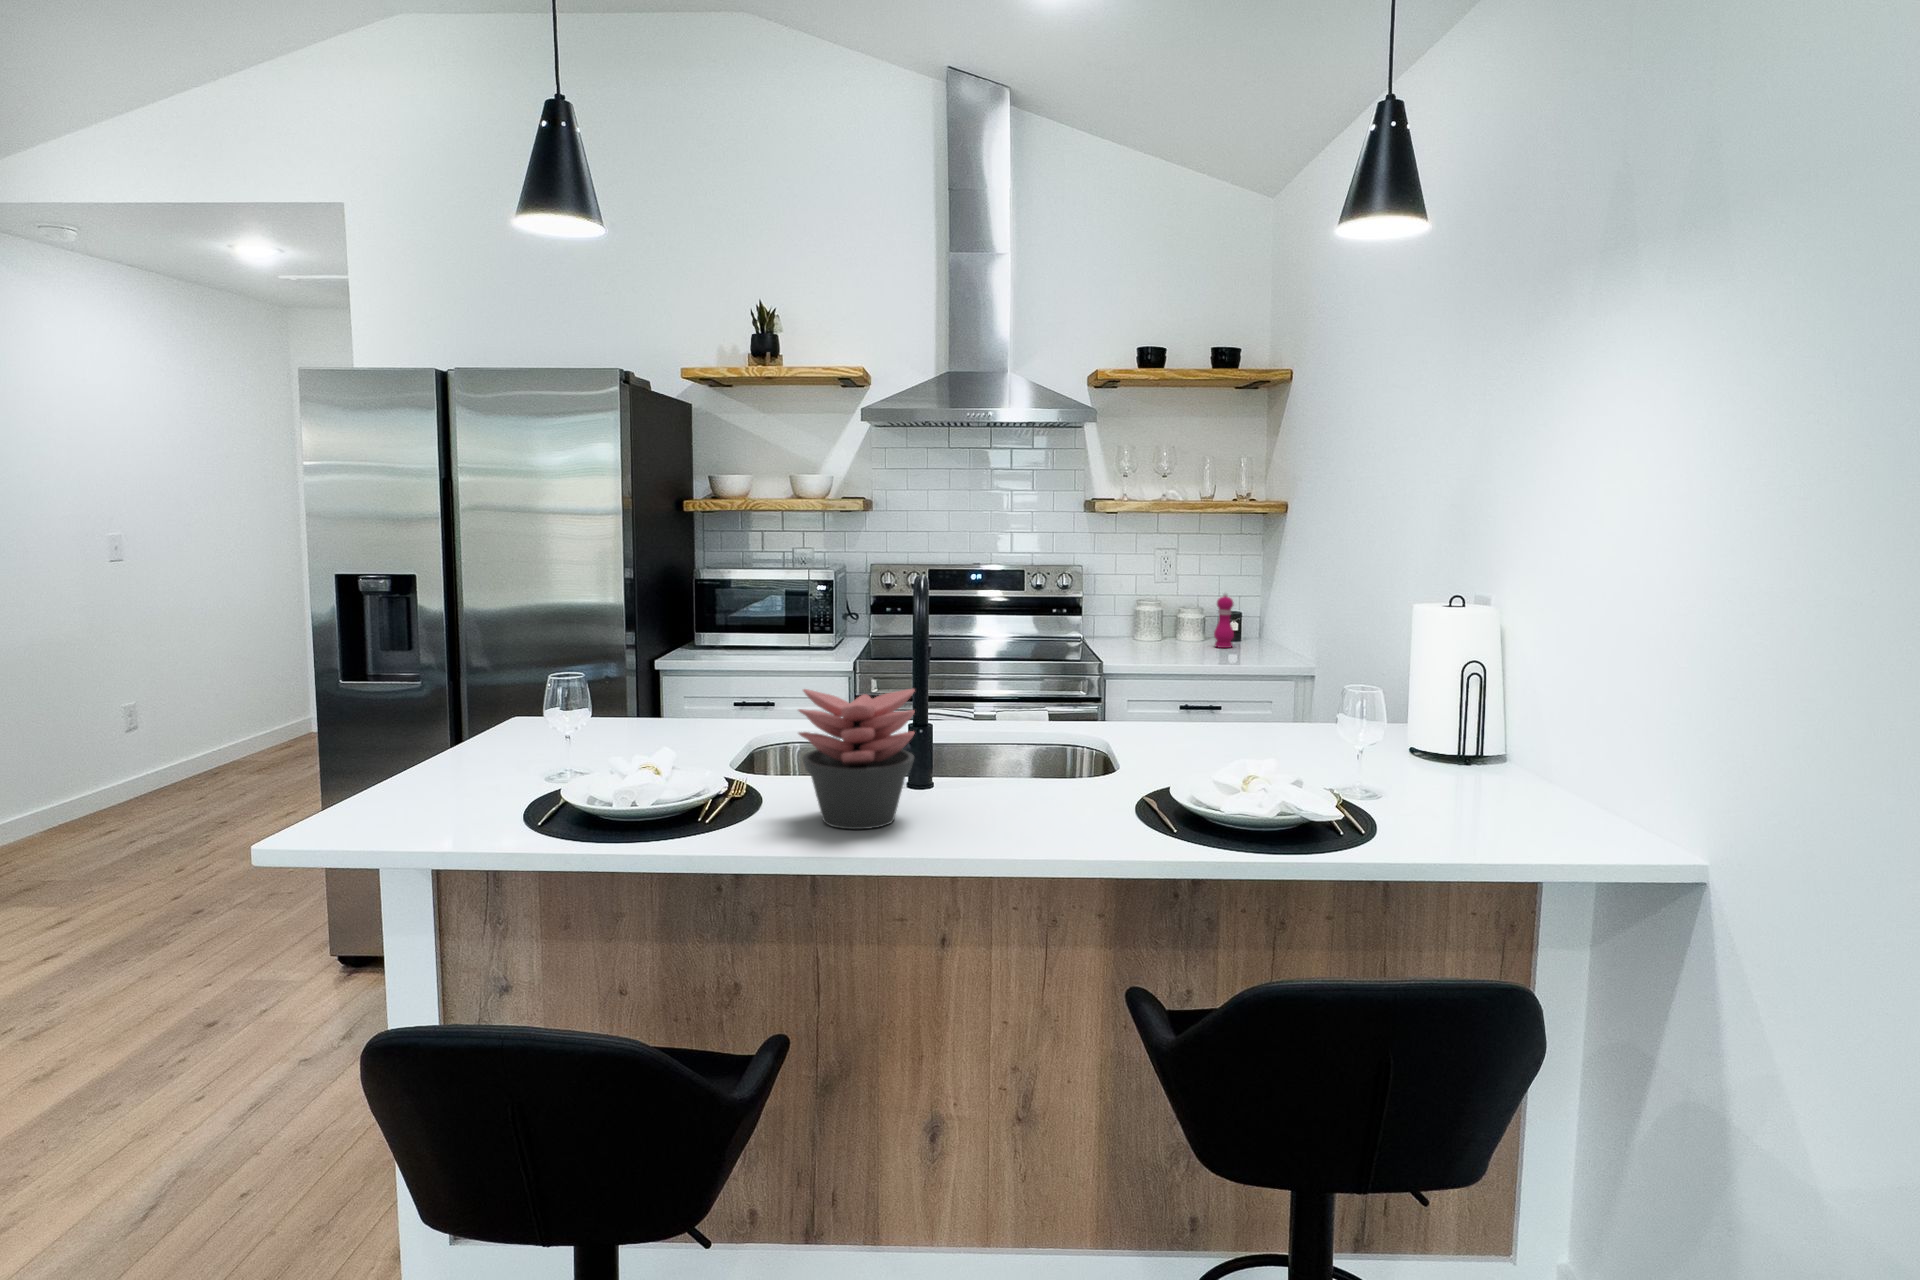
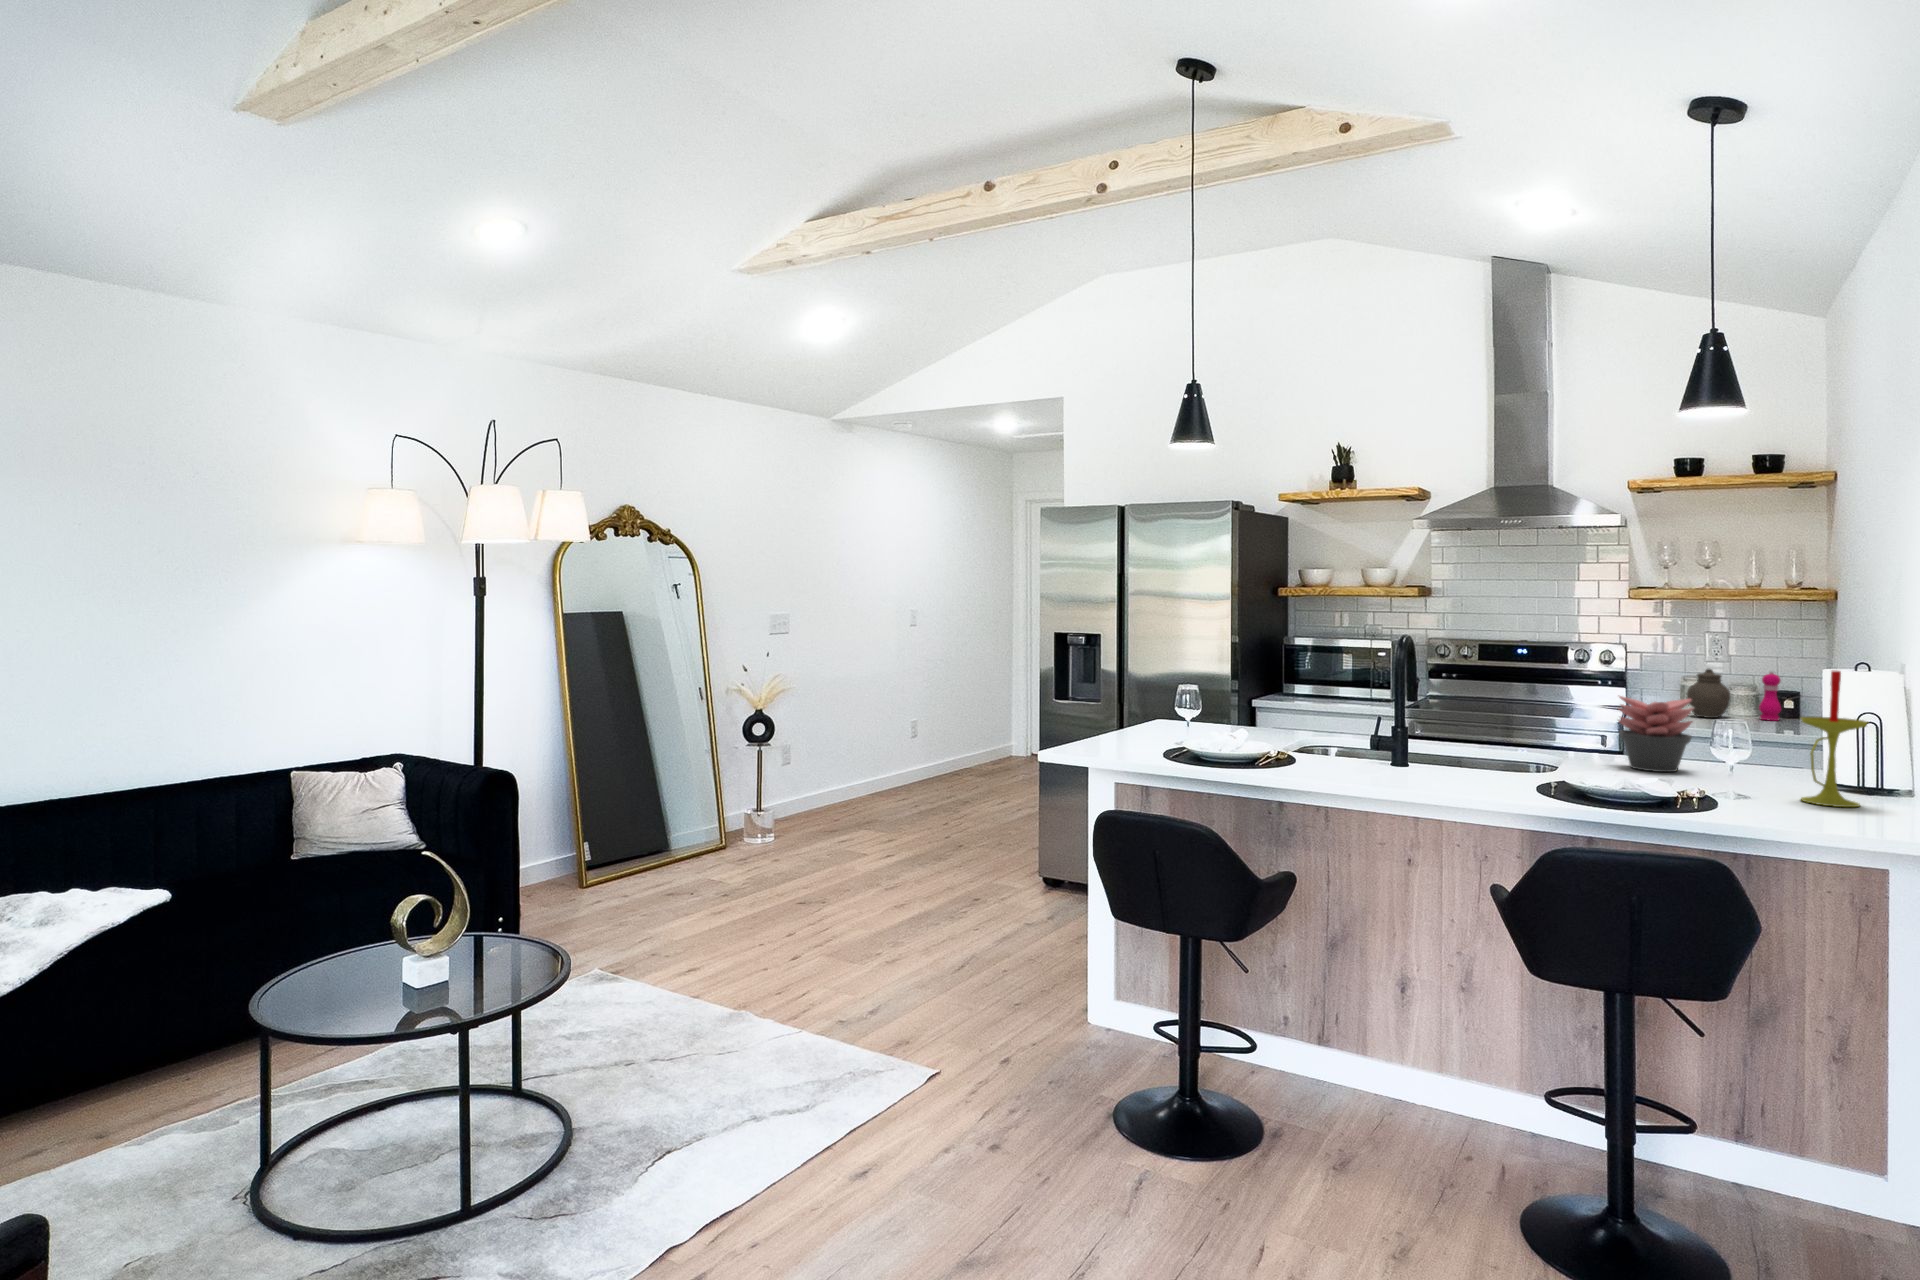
jar: none [1147,593,1189,648] -> present [1687,669,1730,718]
candle: none [1413,606,1493,794] -> present [1801,670,1868,807]
succulent plant: present [798,689,915,829] -> present [1618,696,1694,772]

